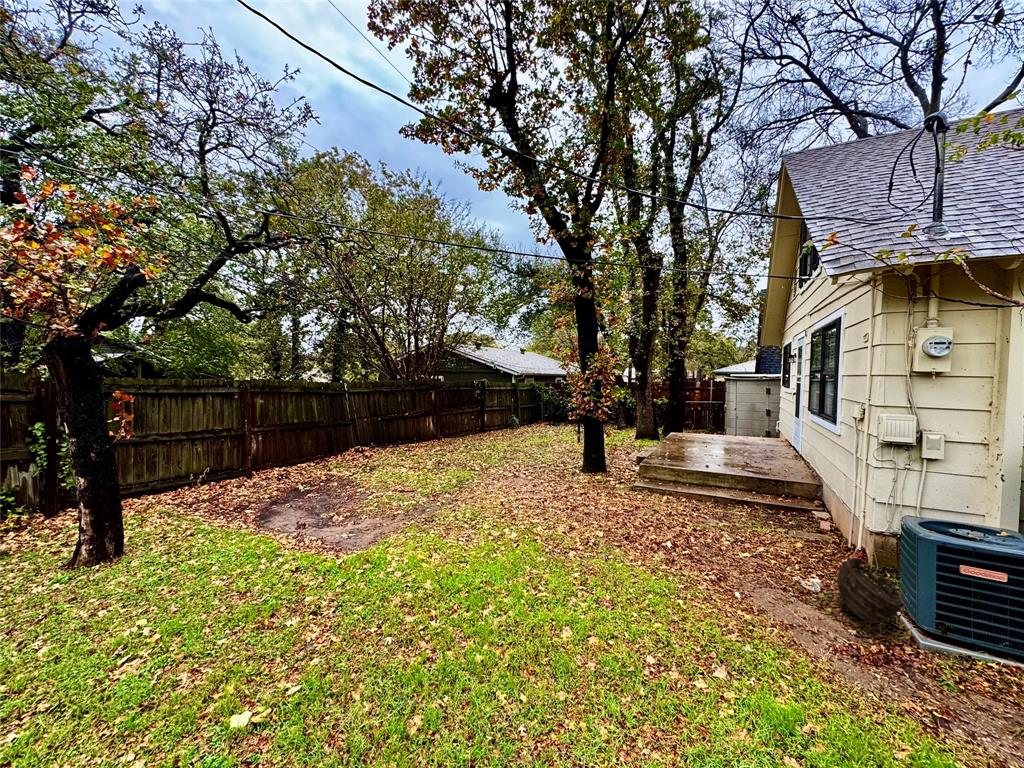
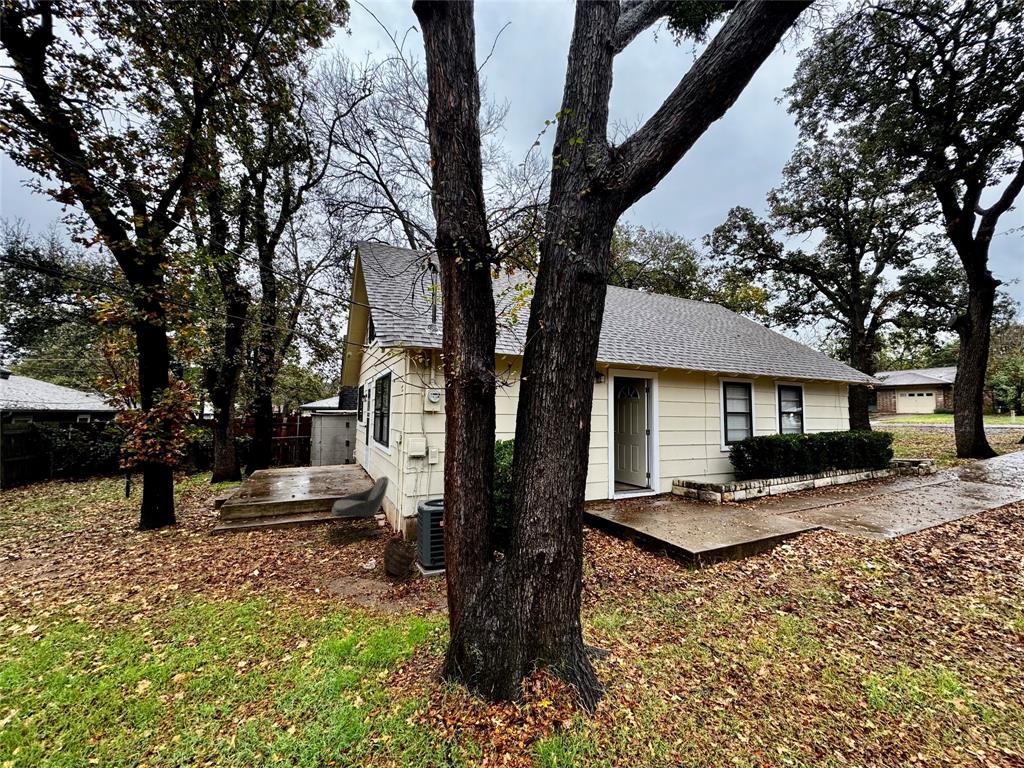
lounge chair: none [753,463,839,550] -> present [332,477,389,545]

